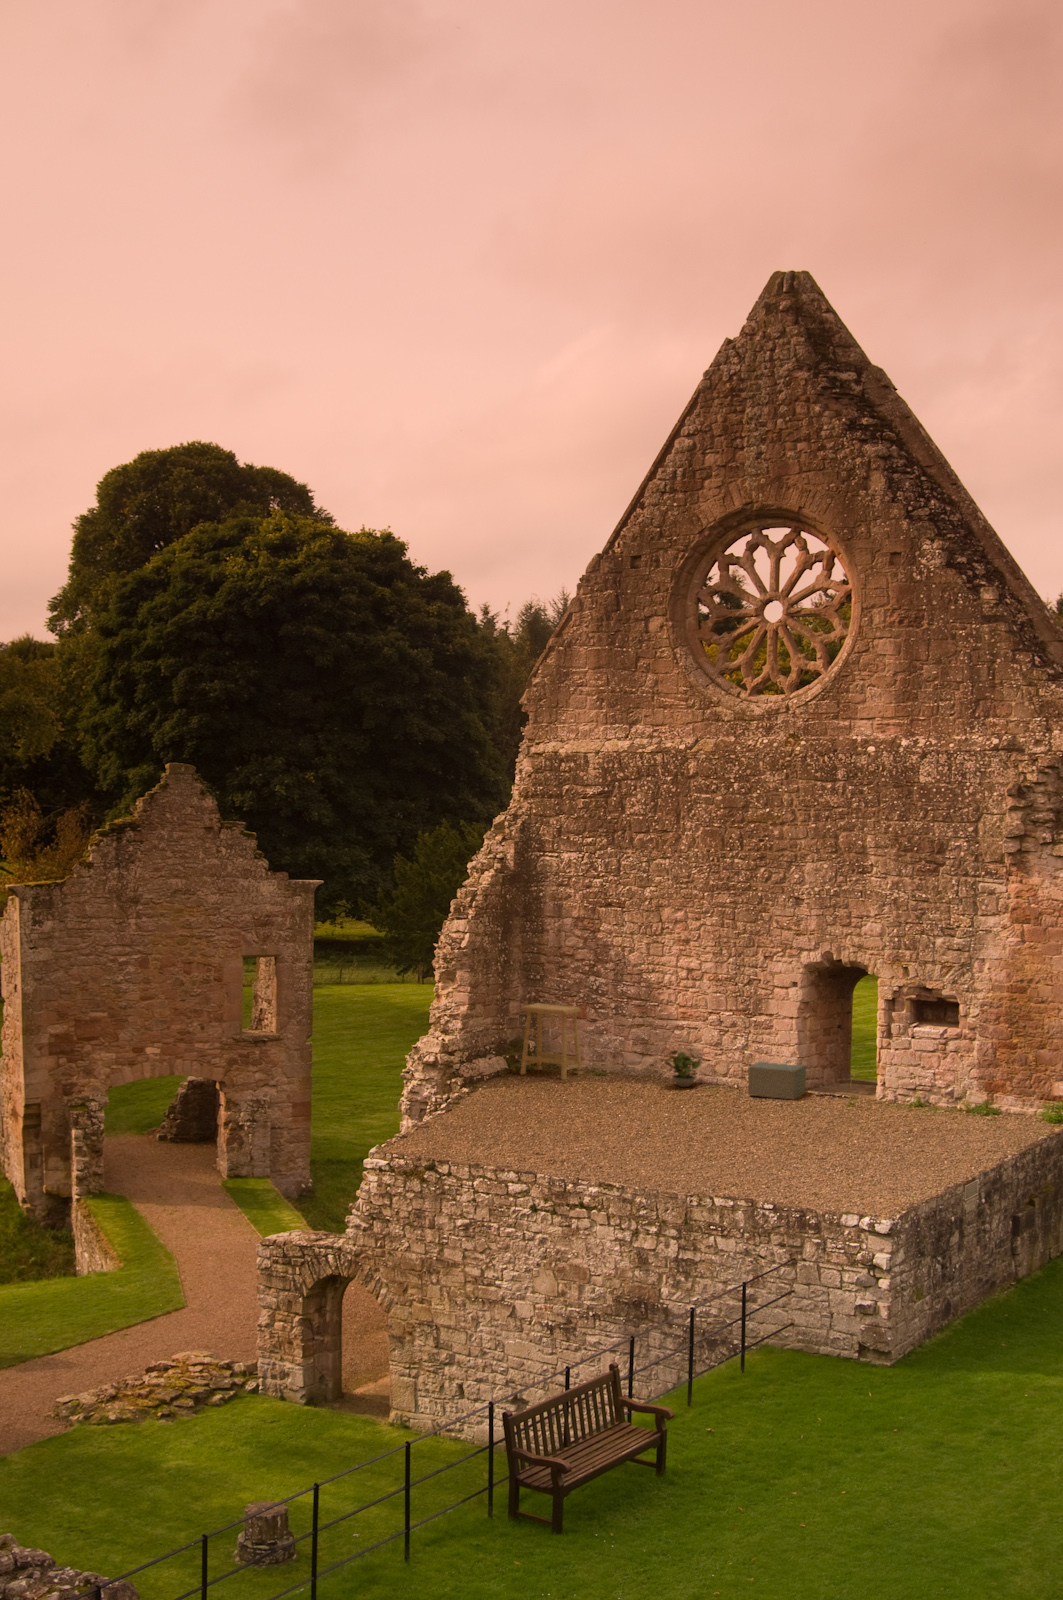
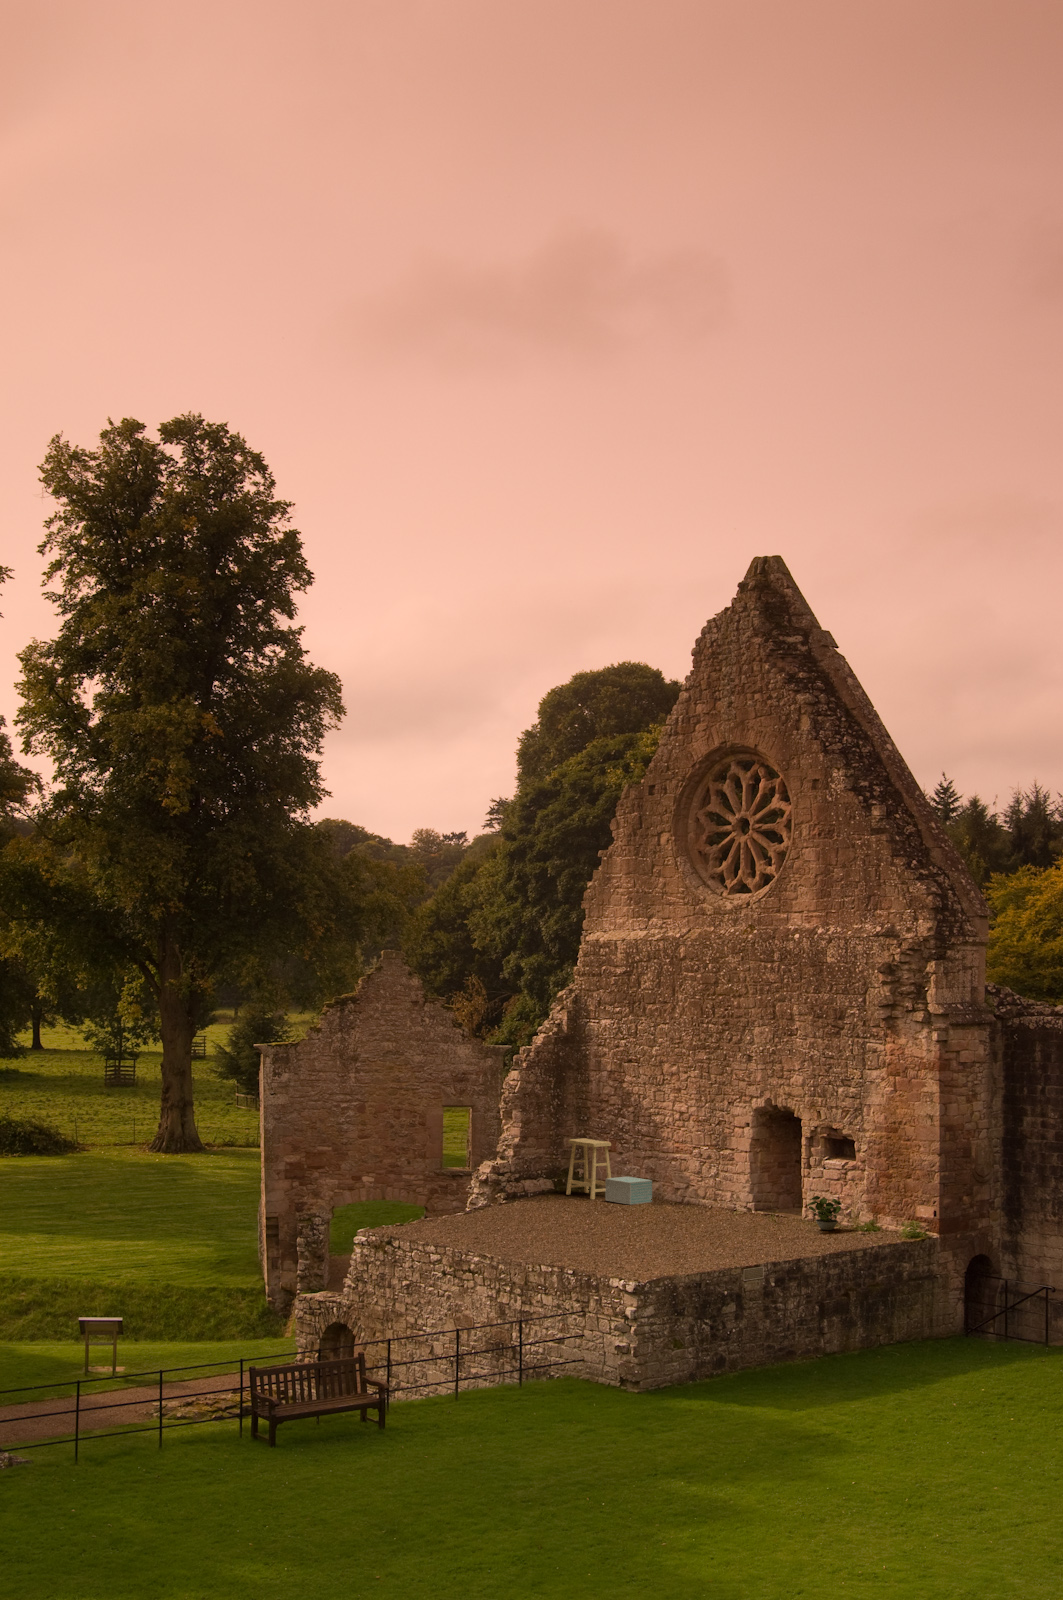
potted plant: present [665,1050,700,1087] -> present [807,1196,842,1230]
storage box: present [748,1062,807,1099] -> present [605,1177,652,1205]

